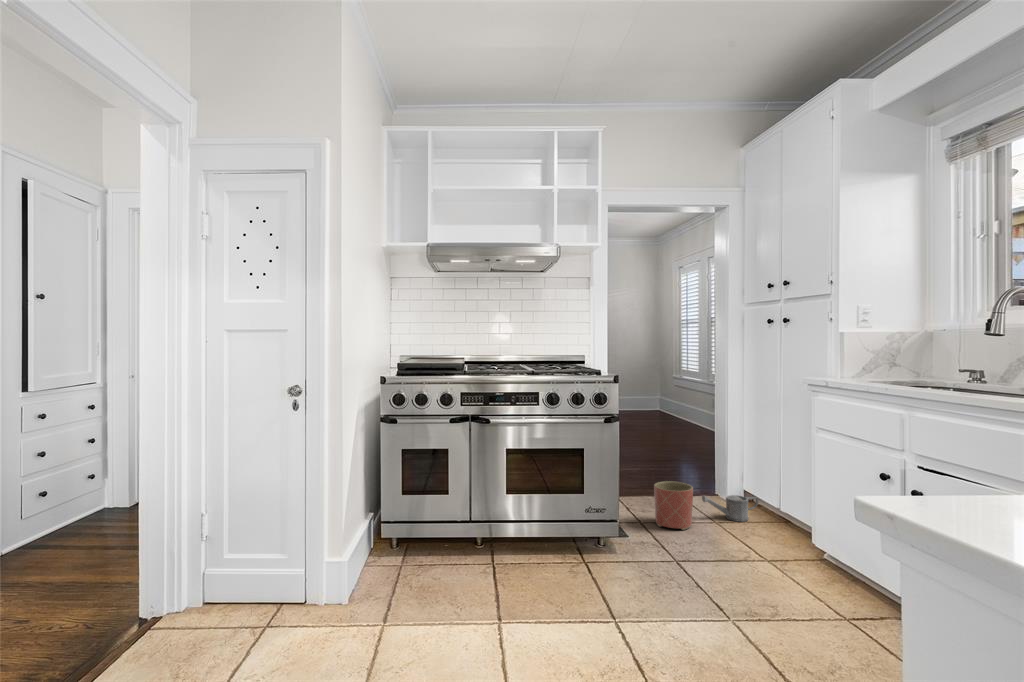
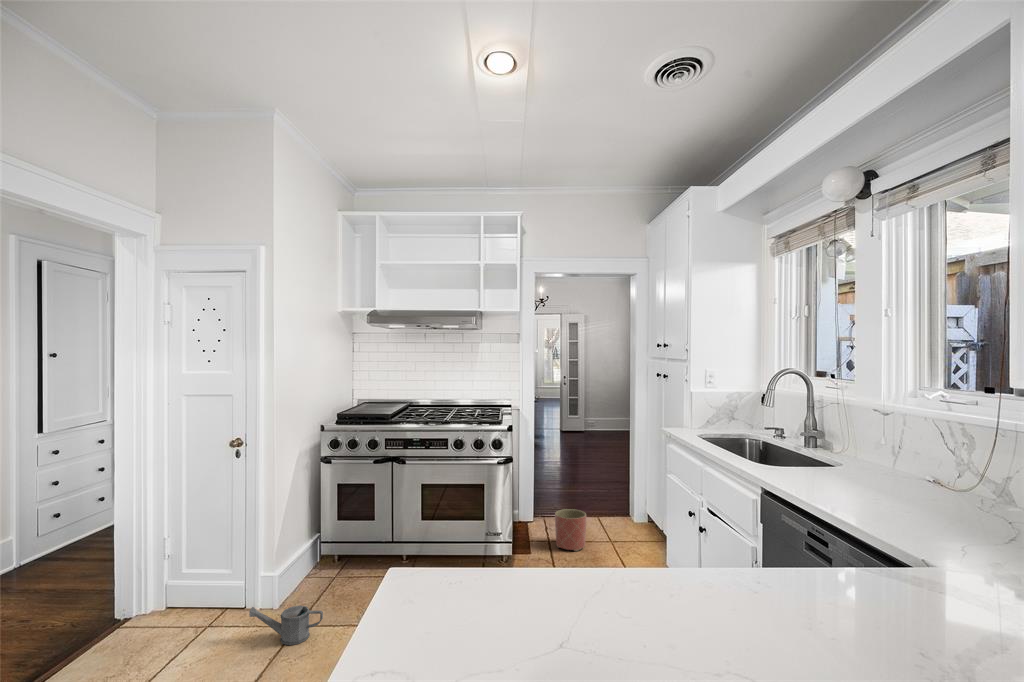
watering can: present [702,495,758,522] -> present [249,605,323,645]

